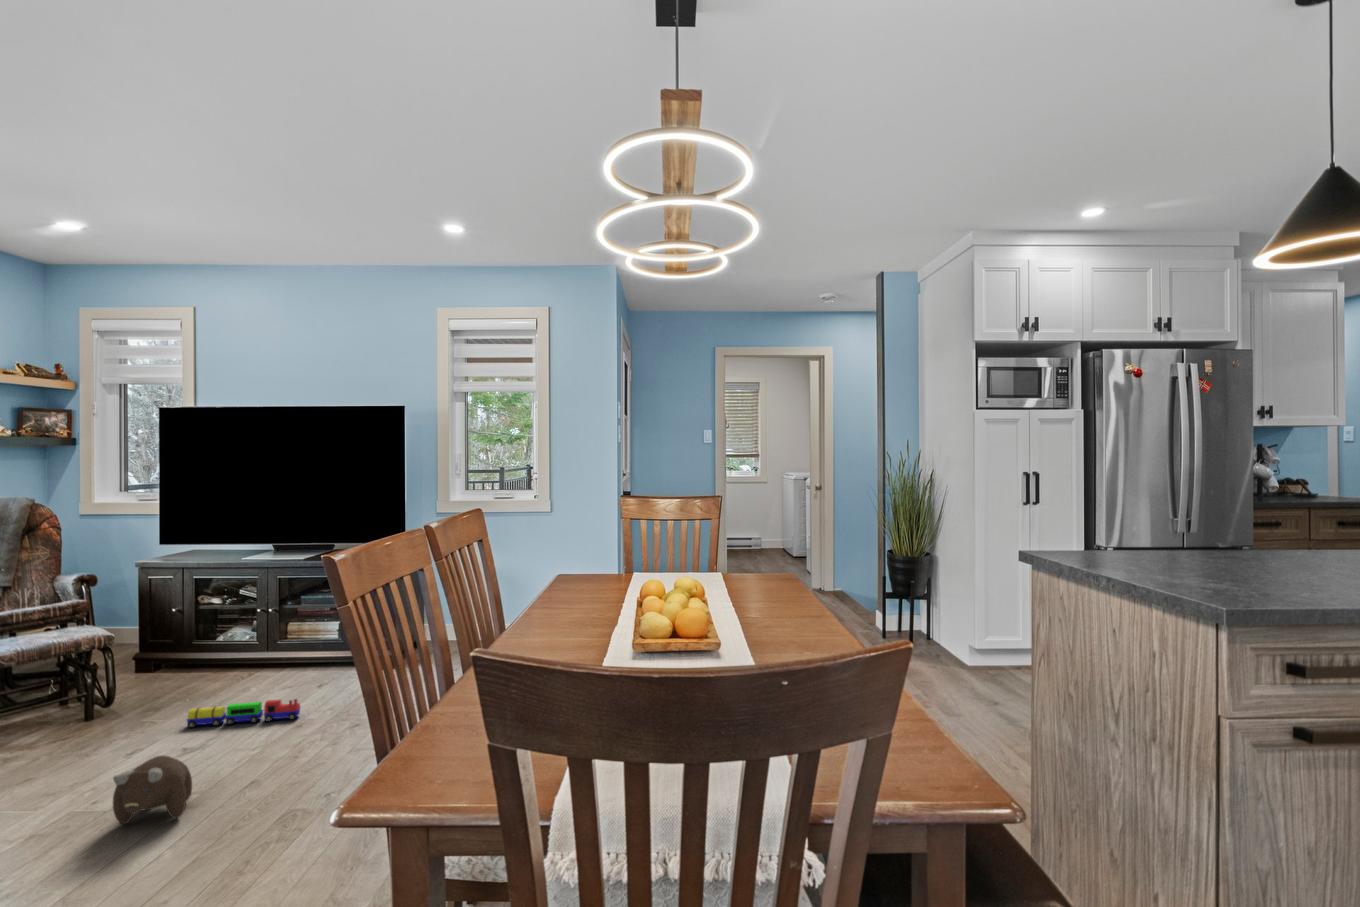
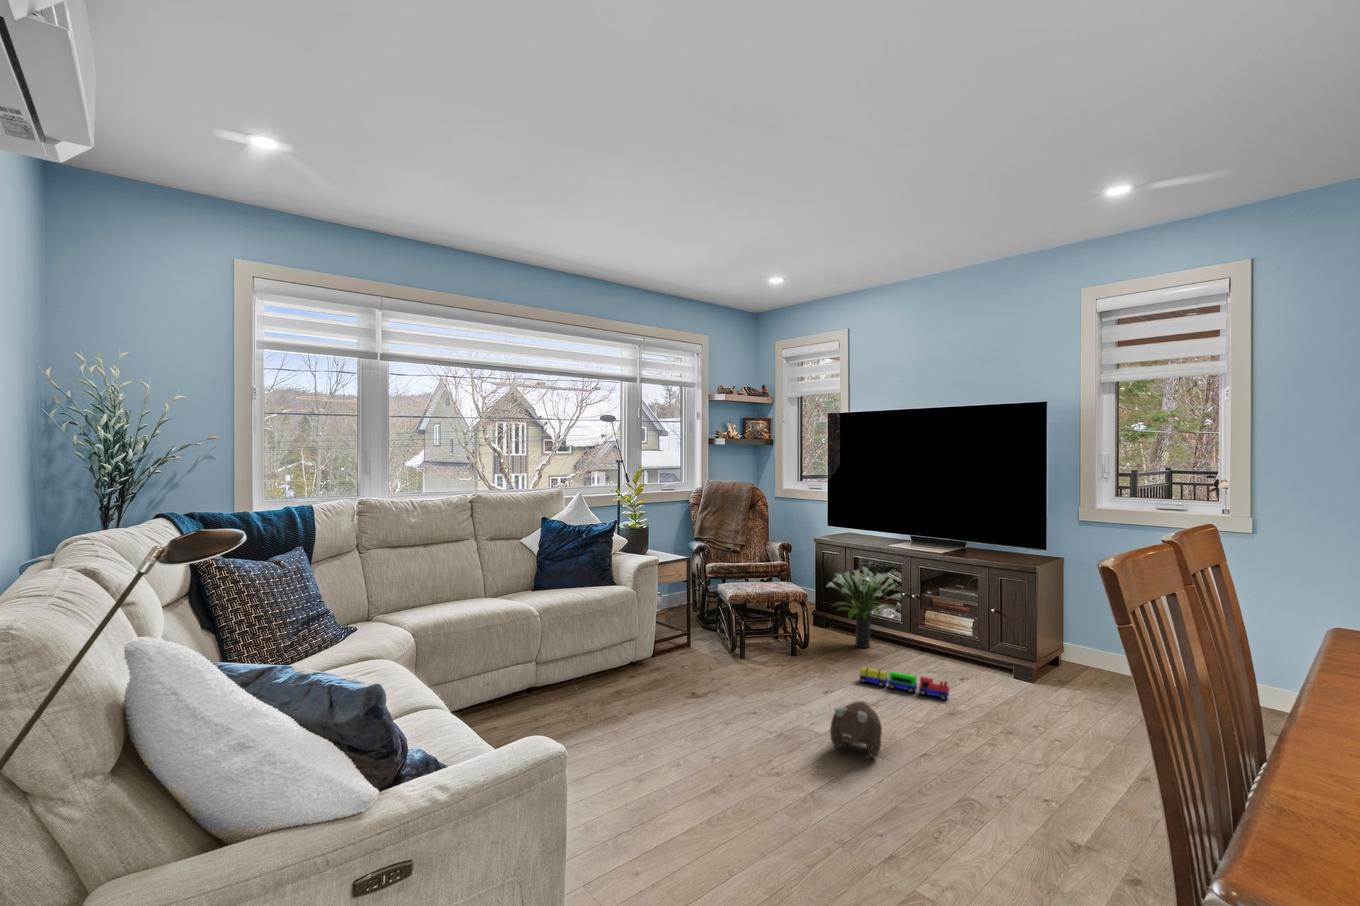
potted plant: none [150,587,255,684] -> present [827,567,901,648]

